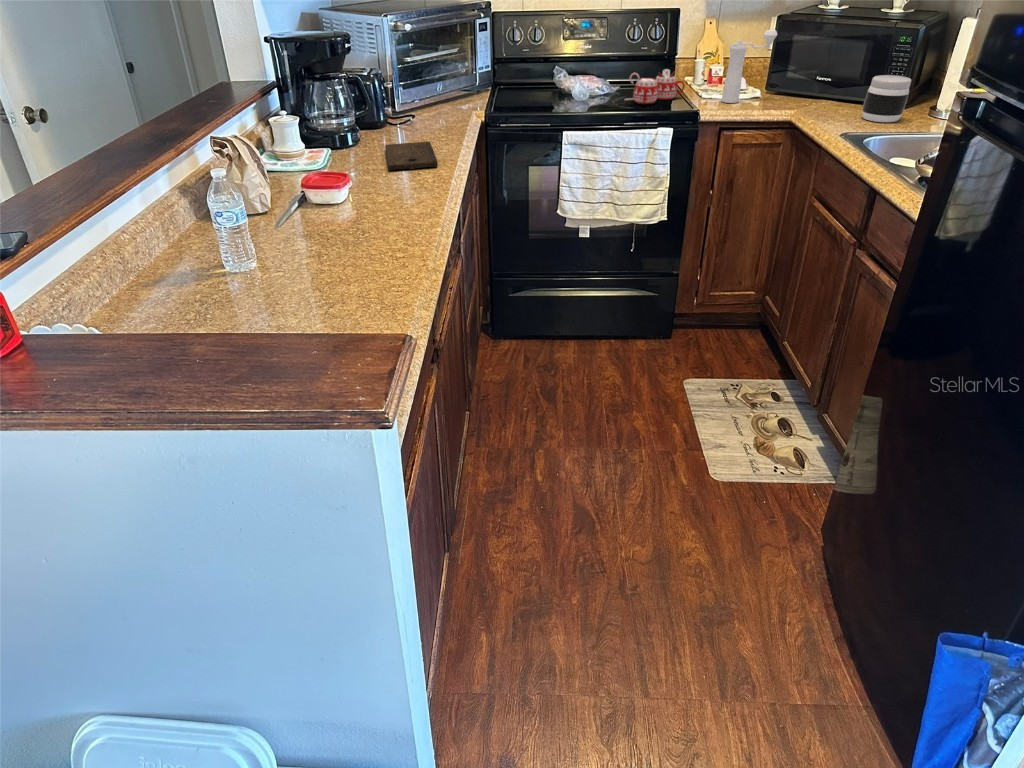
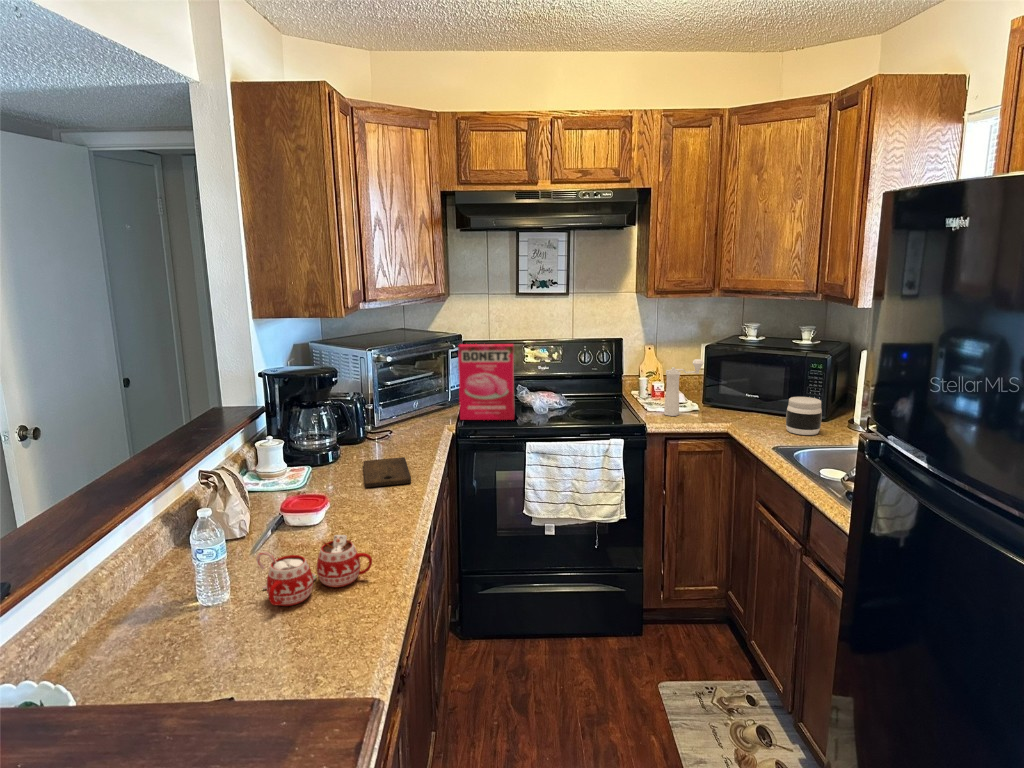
cereal box: none [486,9,552,107] -> present [458,344,514,420]
mug: present [625,69,685,104] -> present [256,535,372,606]

